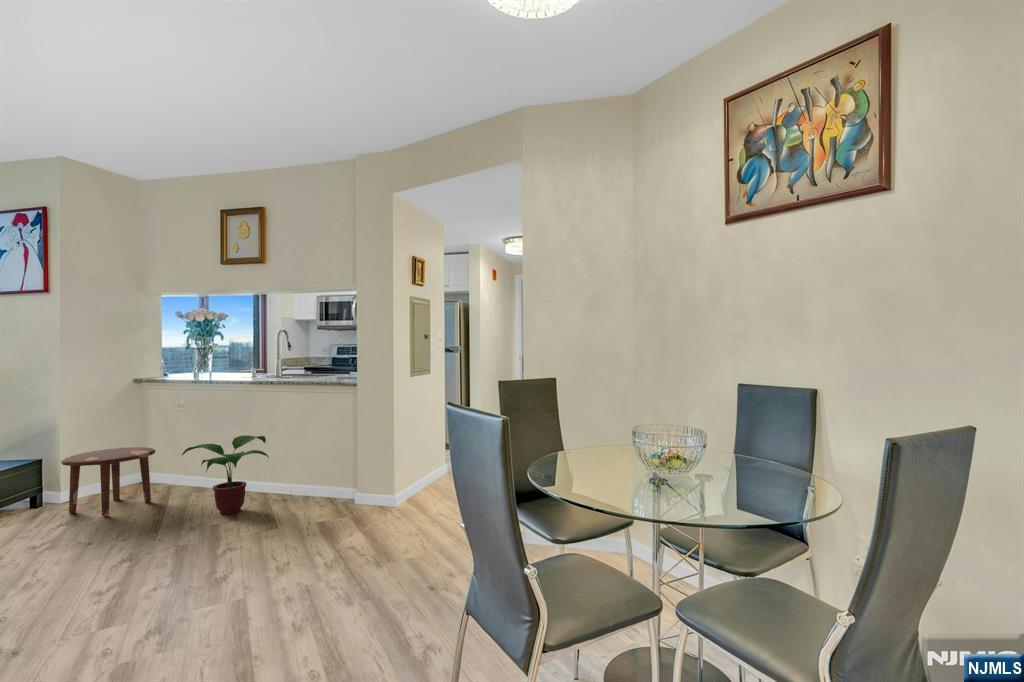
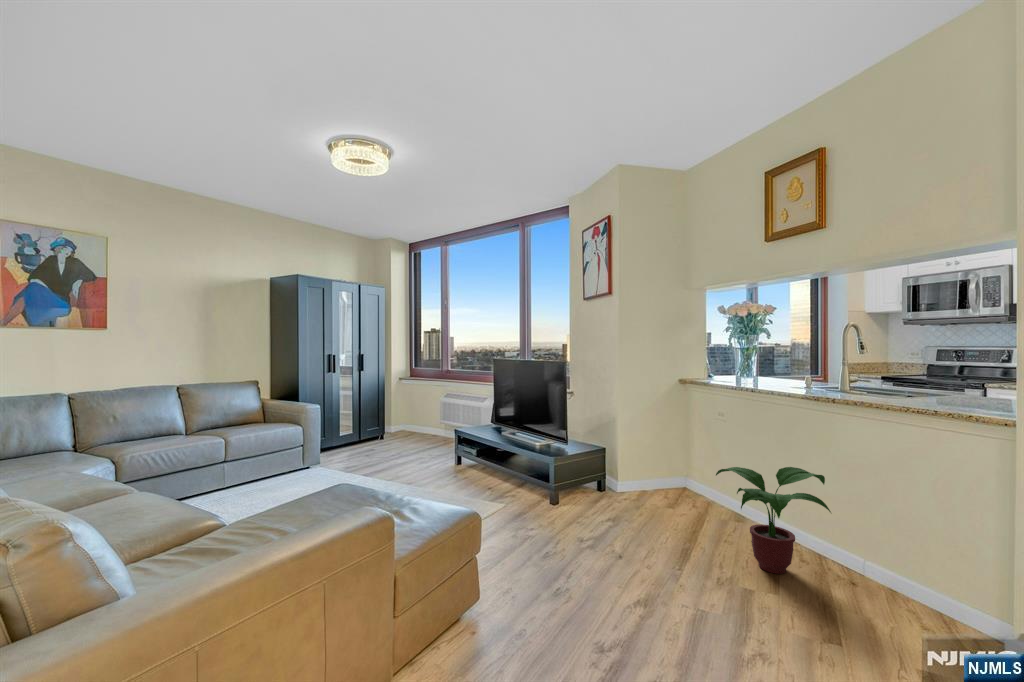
side table: present [61,447,156,516] -> none [615,445,693,516]

